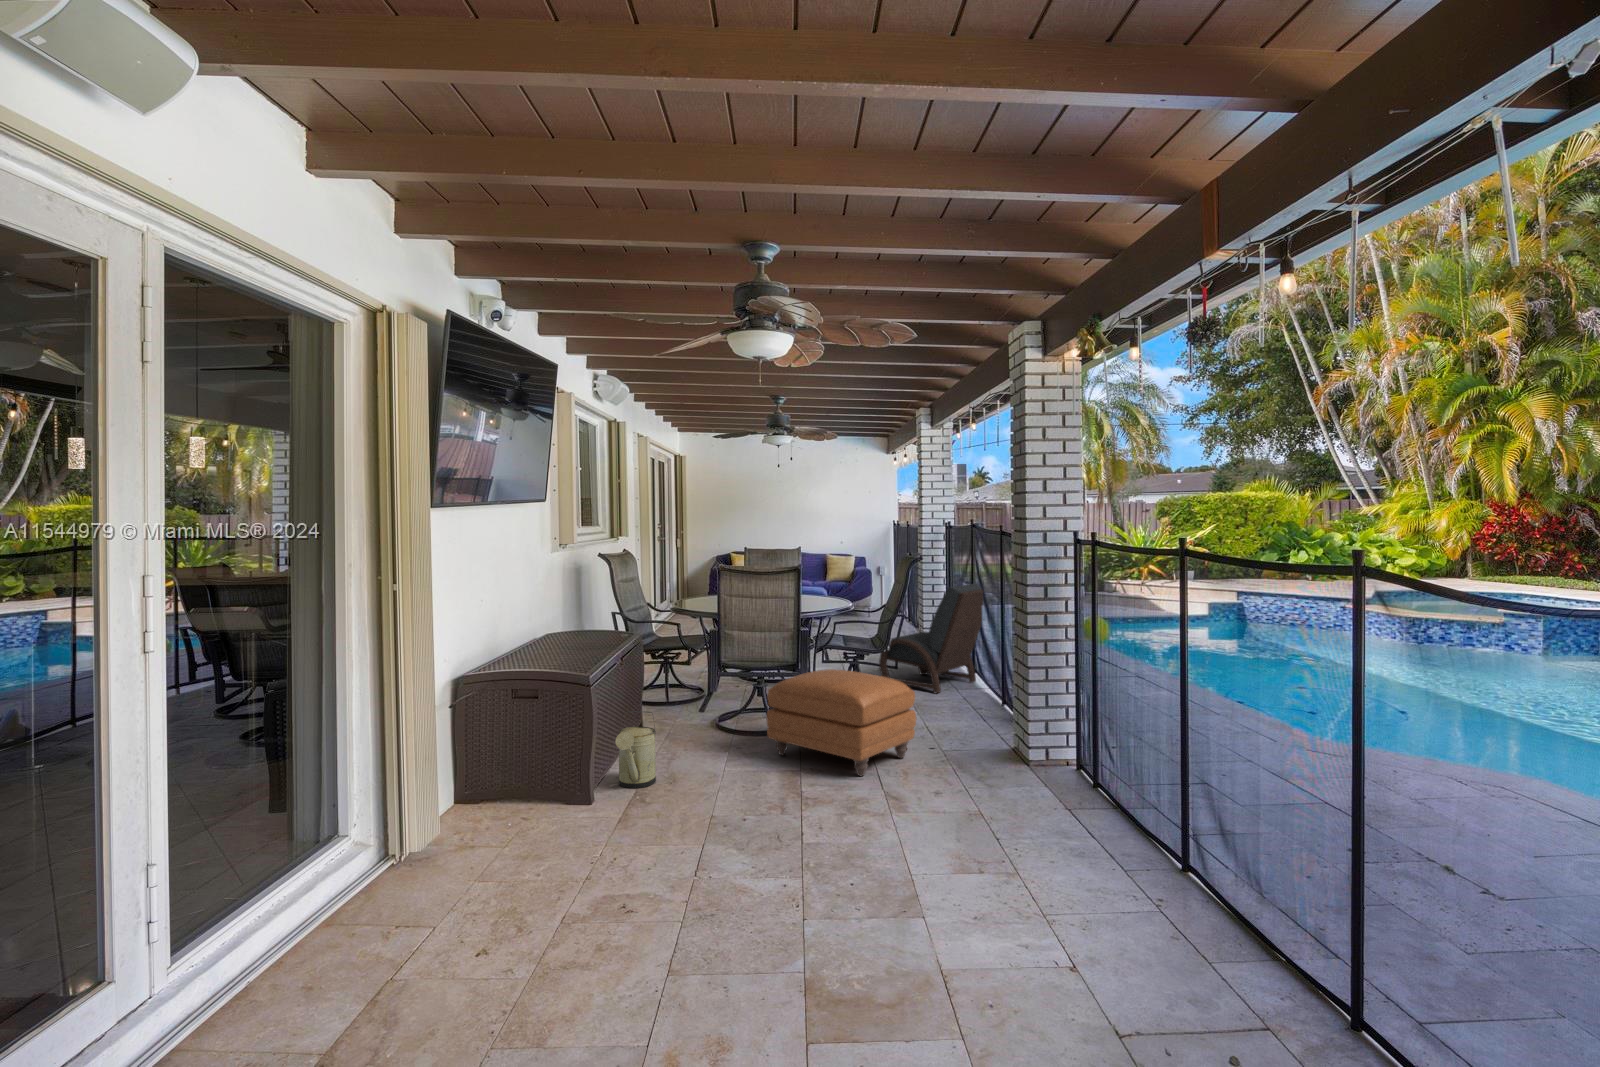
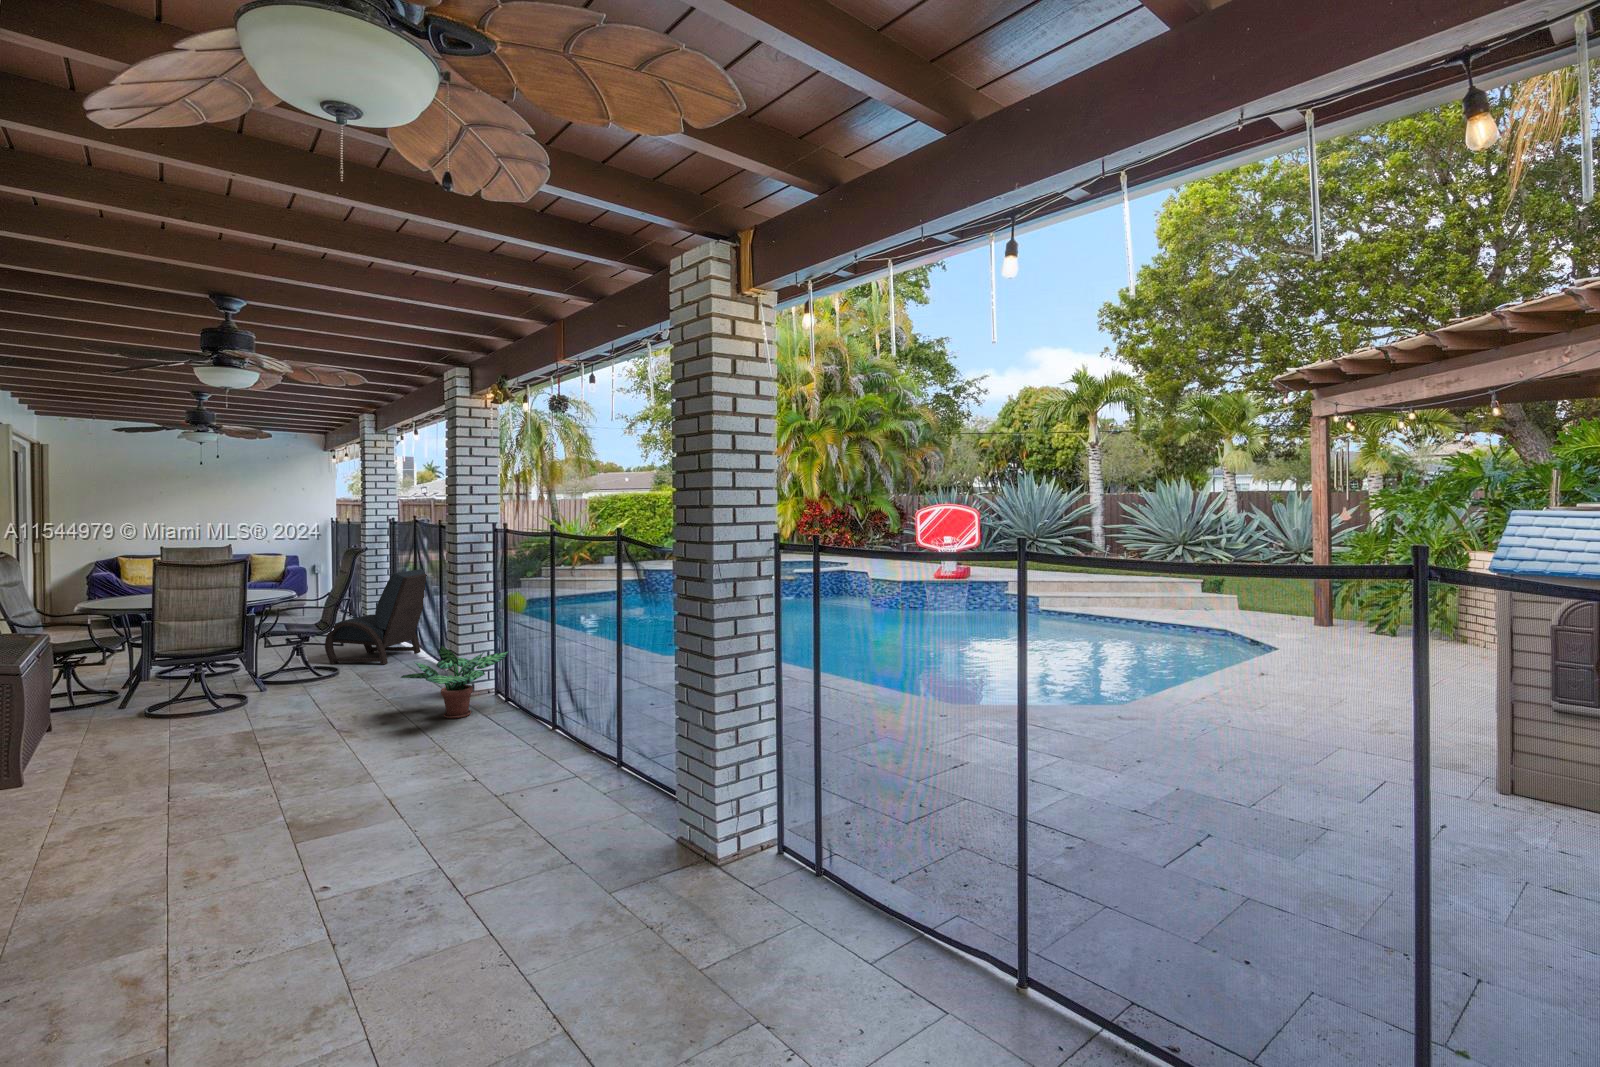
ottoman: present [767,669,916,776] -> none [214,645,366,726]
potted plant: none [955,700,1100,805] -> present [401,646,509,719]
watering can: present [615,711,656,788] -> none [40,698,90,773]

